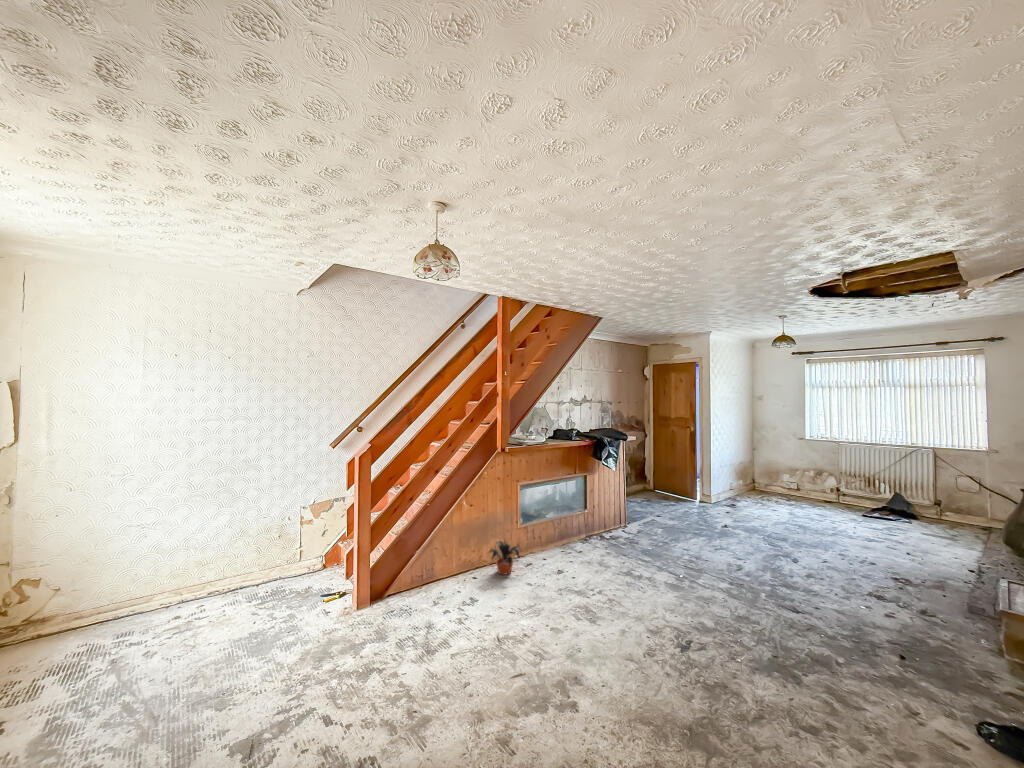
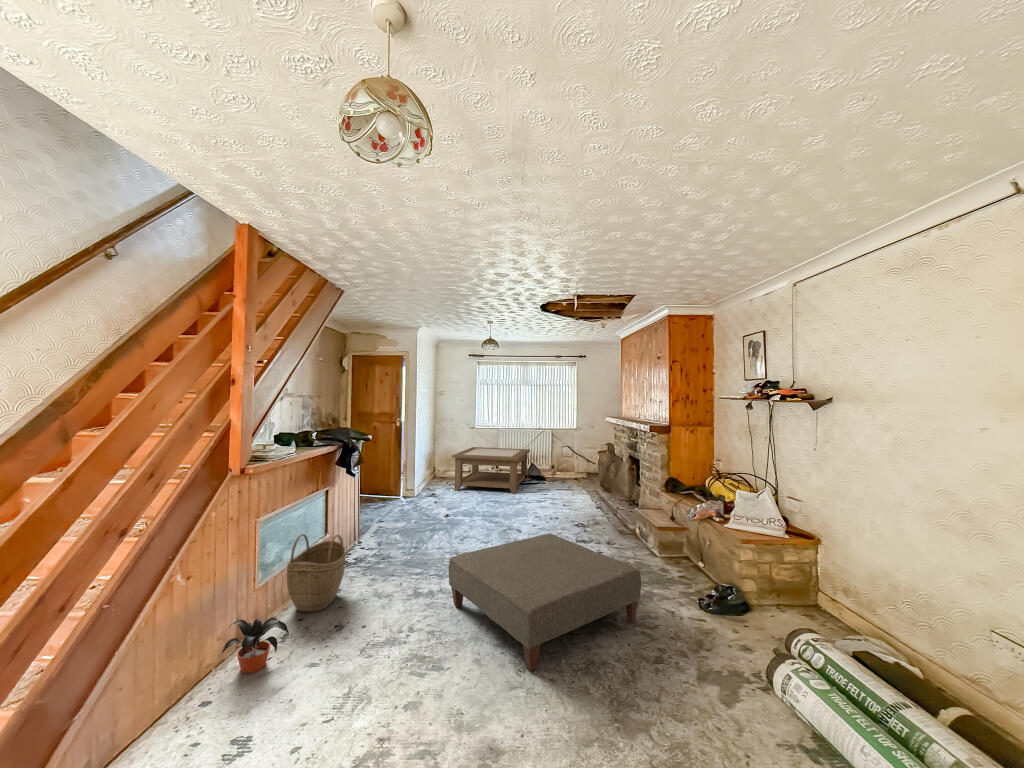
coffee table: none [758,461,887,524] -> present [452,447,530,494]
woven basket: none [541,502,583,559] -> present [286,534,346,612]
ottoman: none [643,547,841,689] -> present [449,533,641,672]

